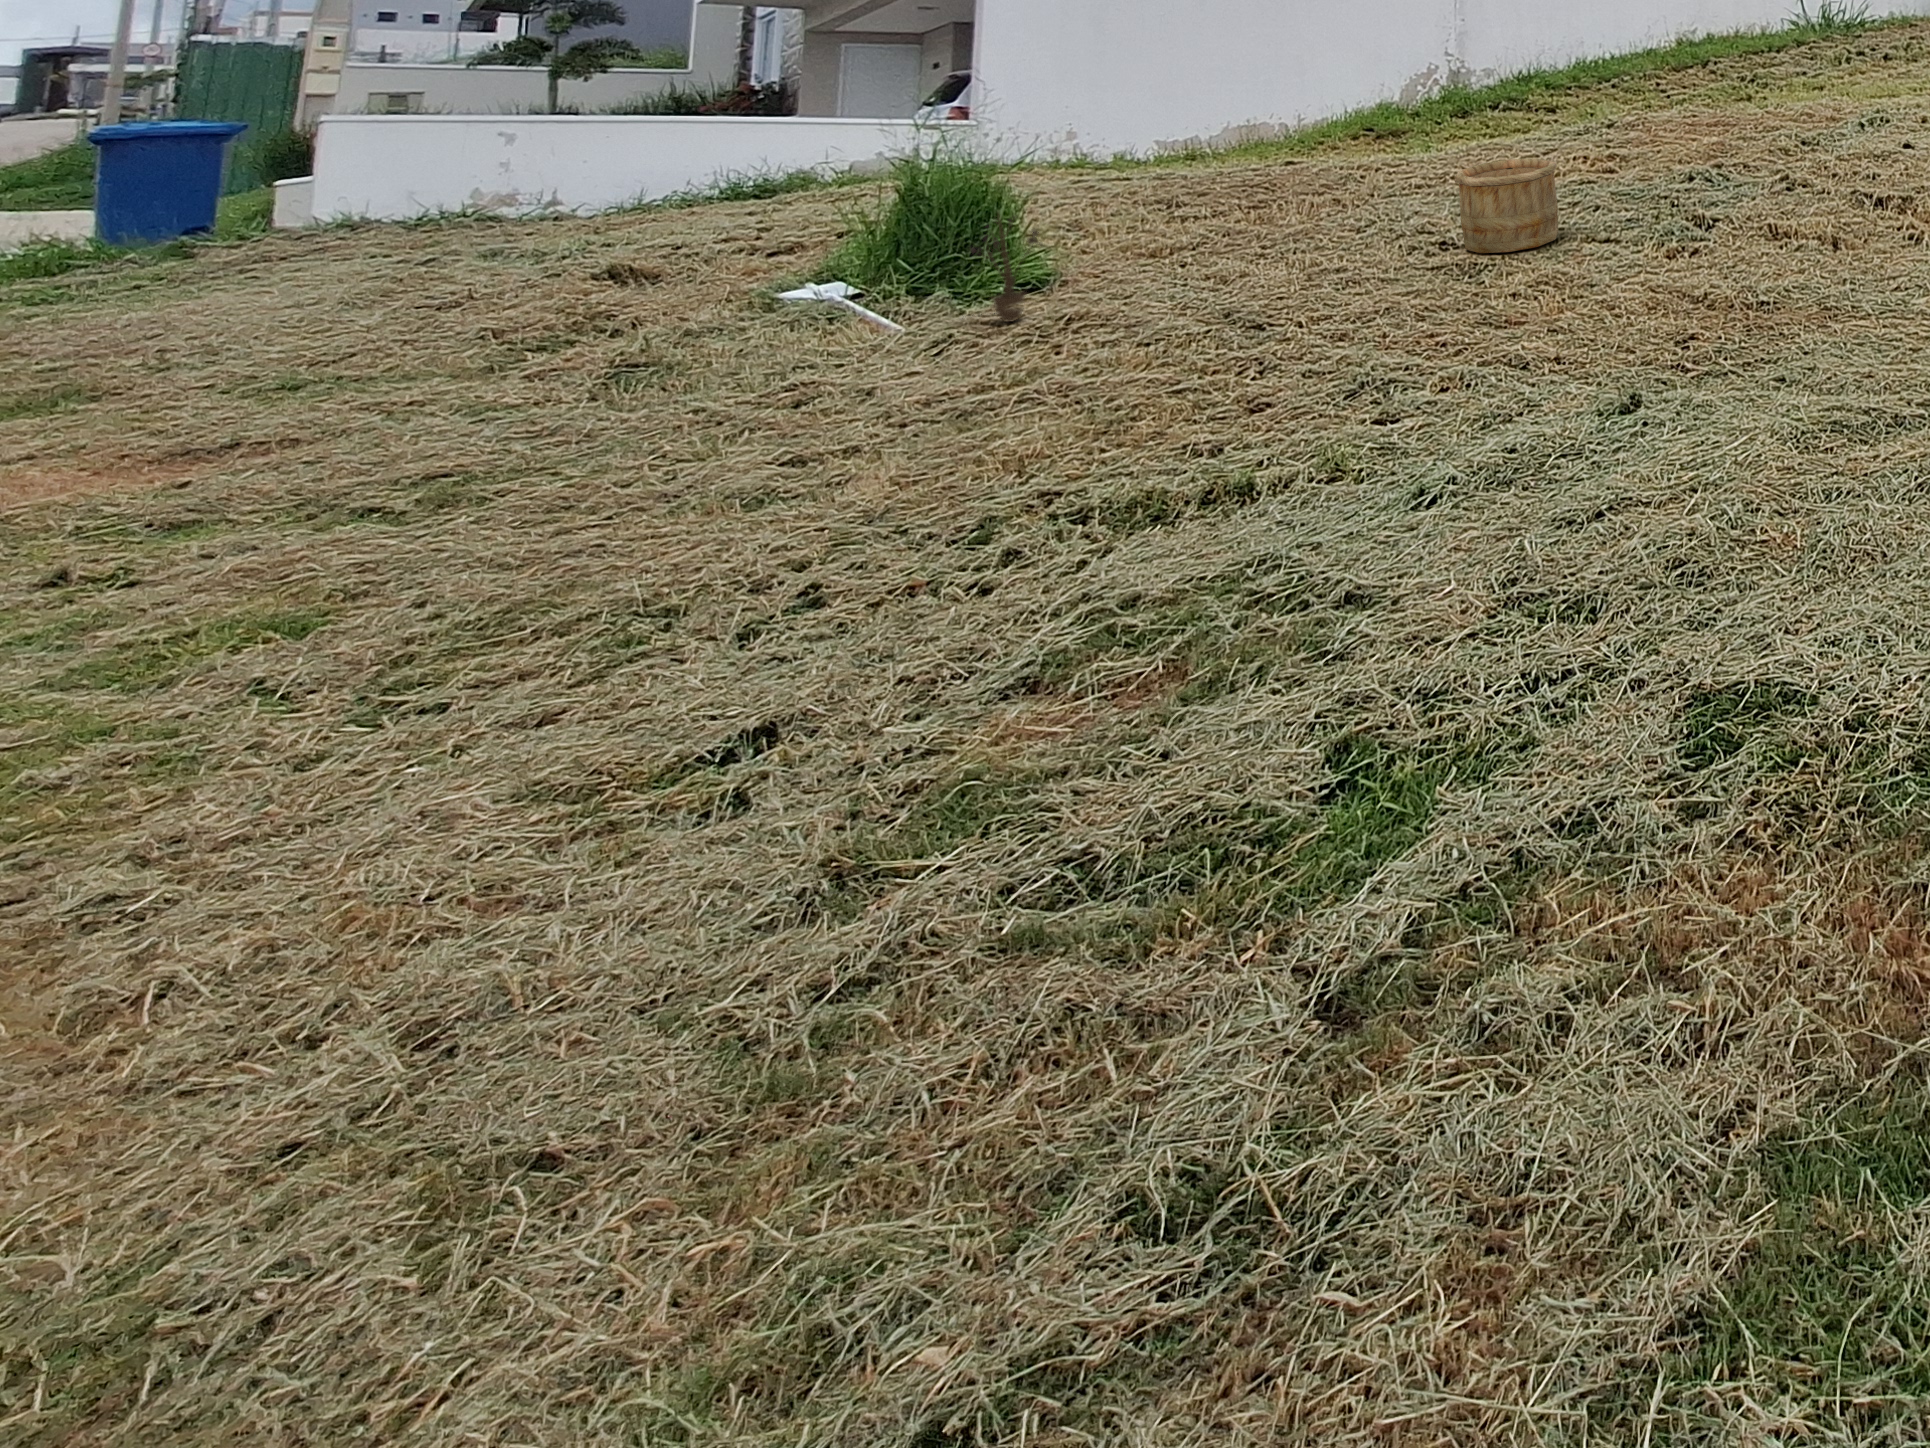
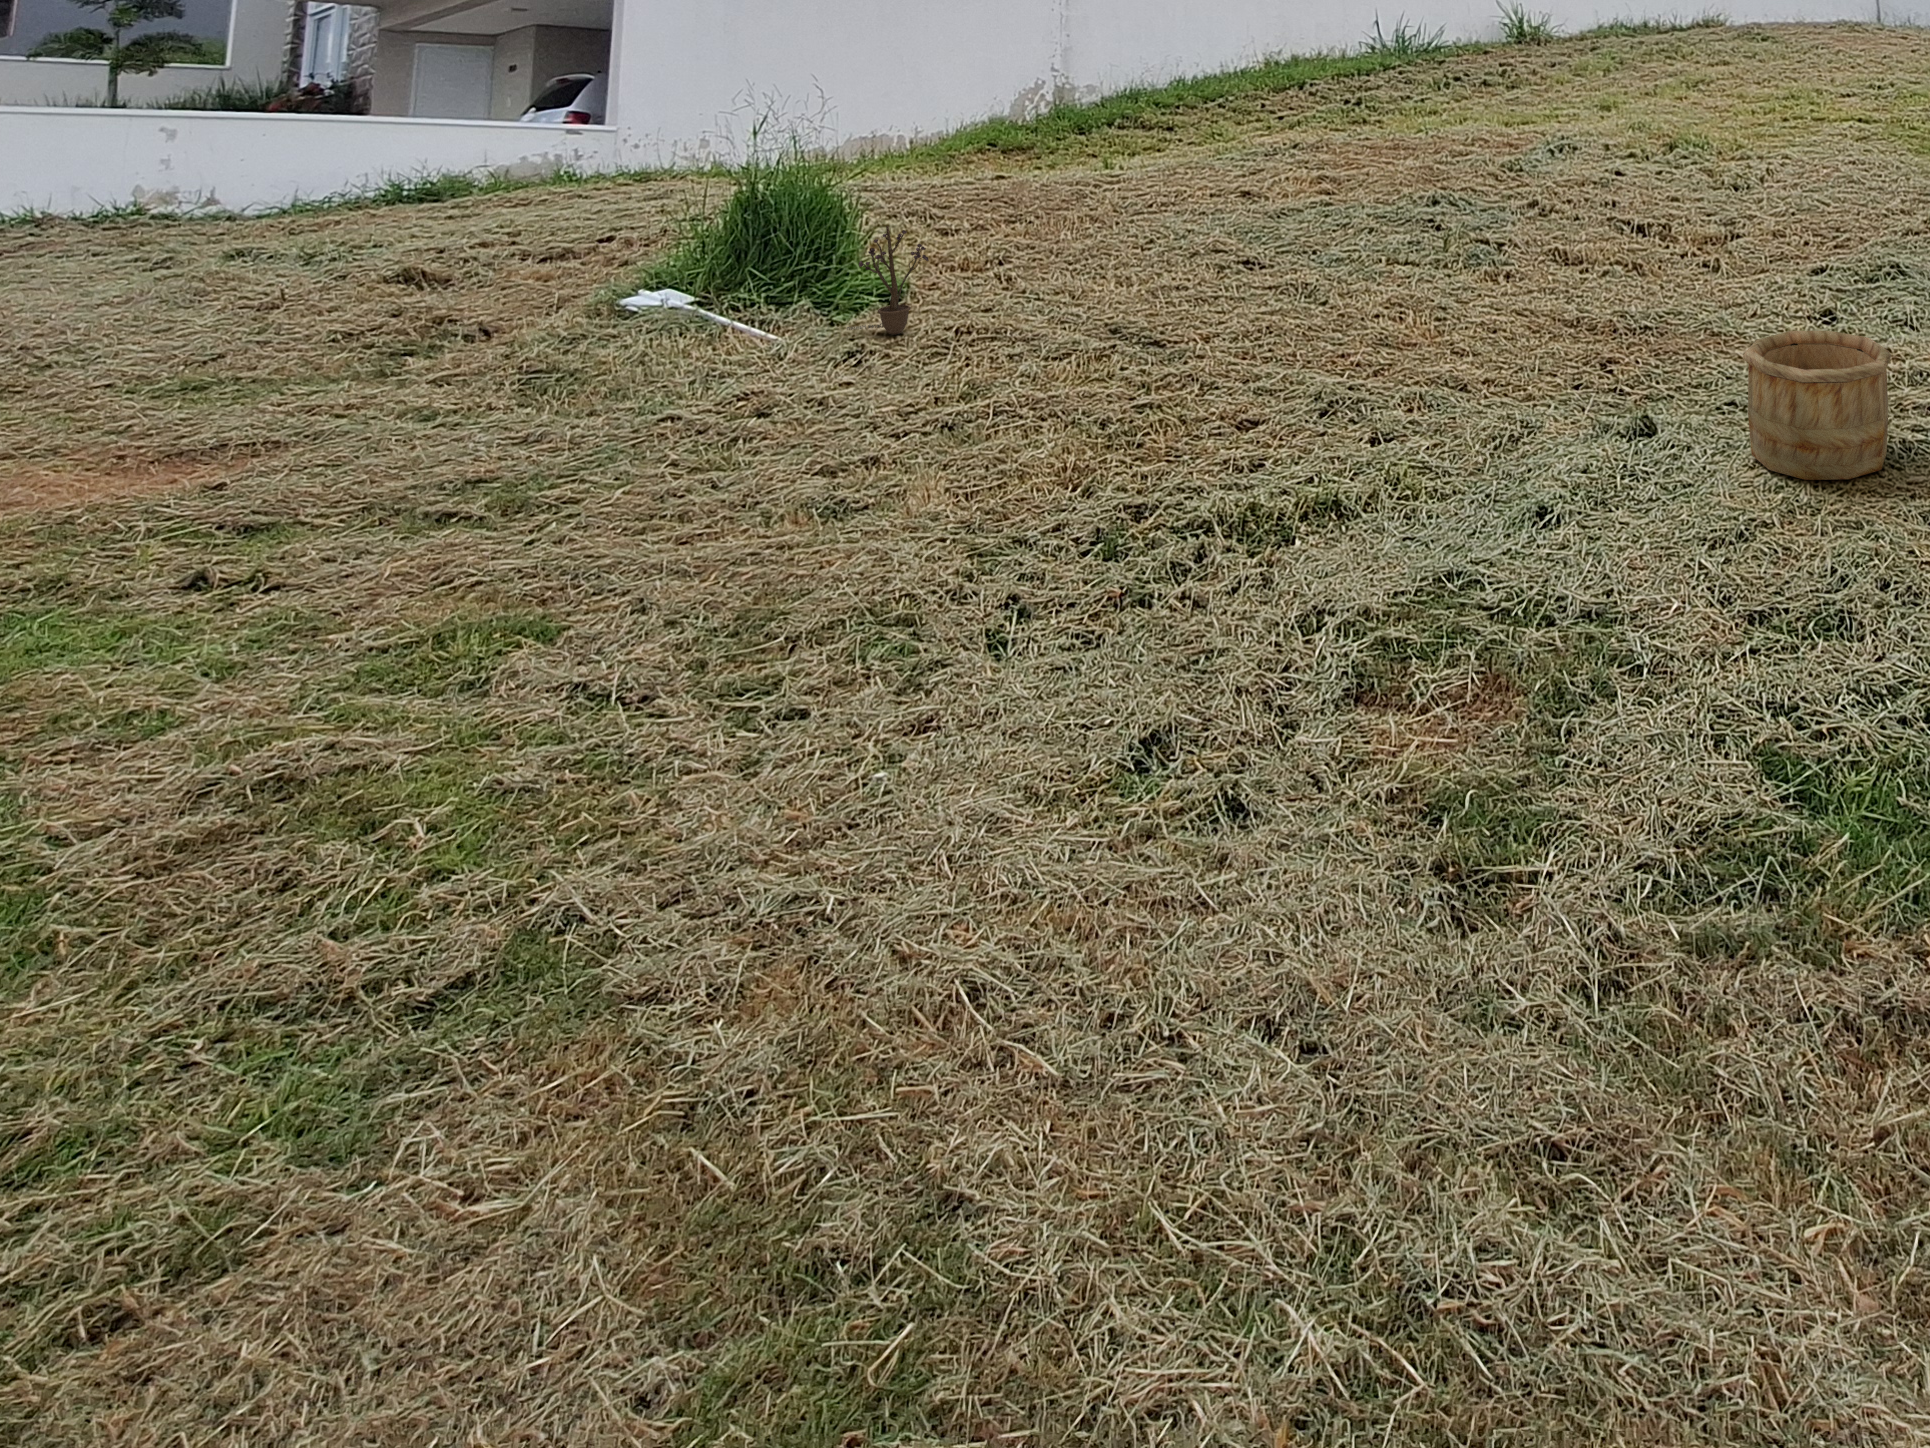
wooden bucket: present [1455,159,1558,253] -> present [1743,331,1891,480]

